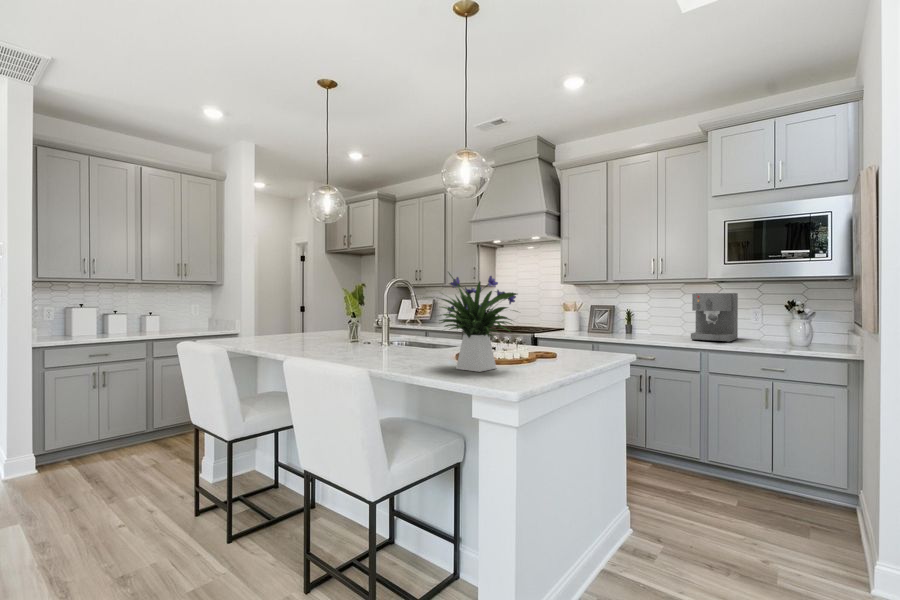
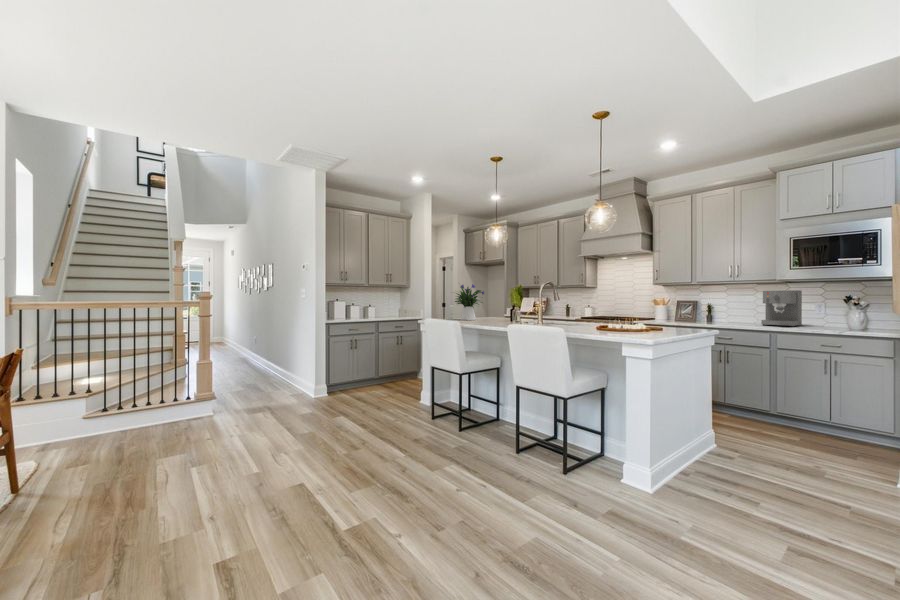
flower arrangement: present [439,272,517,372] -> present [455,284,484,320]

